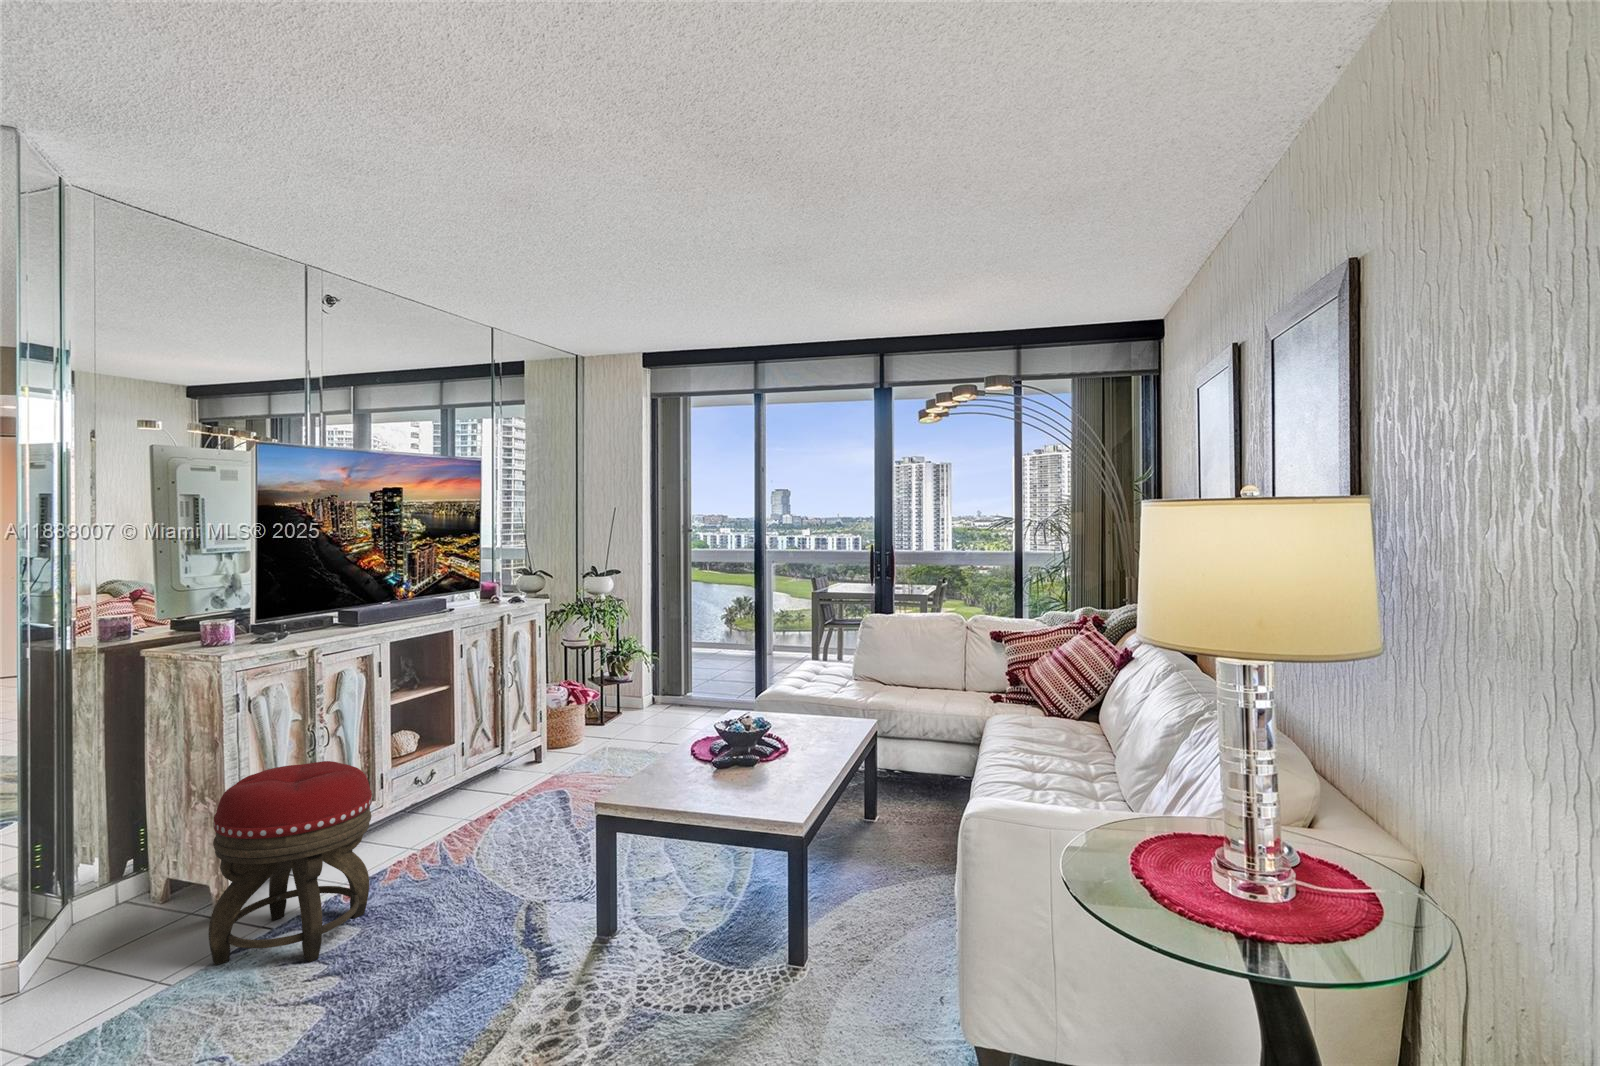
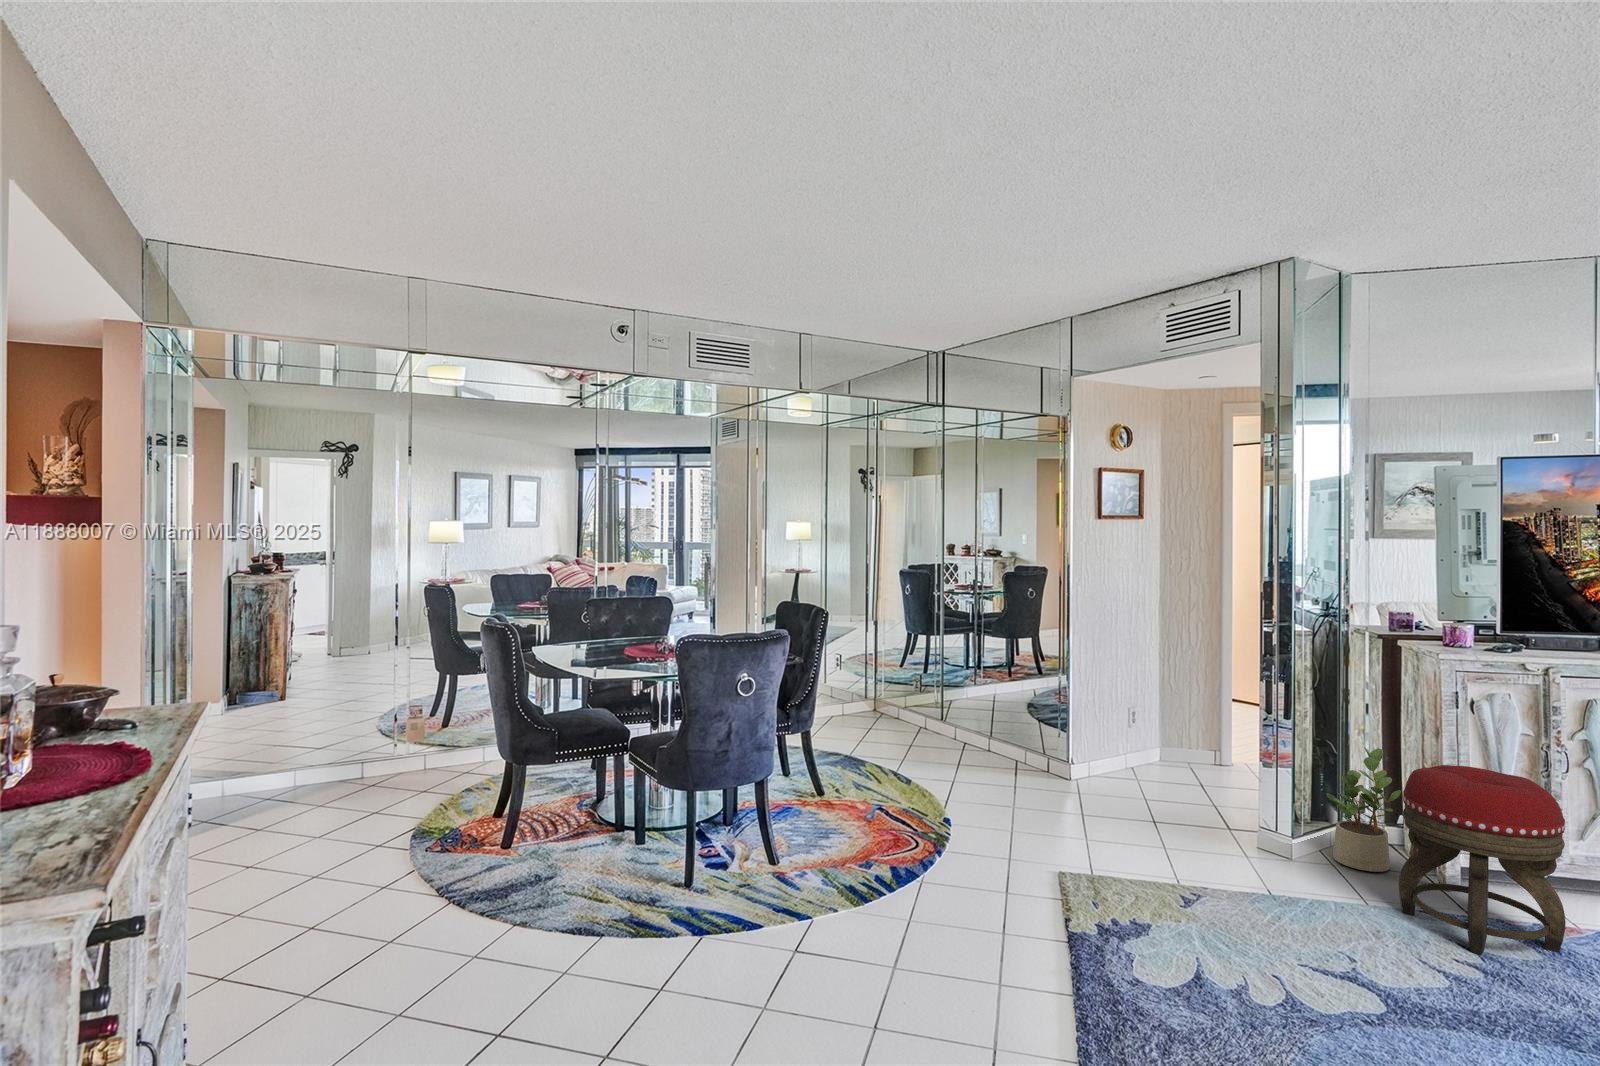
potted plant: none [59,784,170,953] -> present [1326,747,1401,872]

